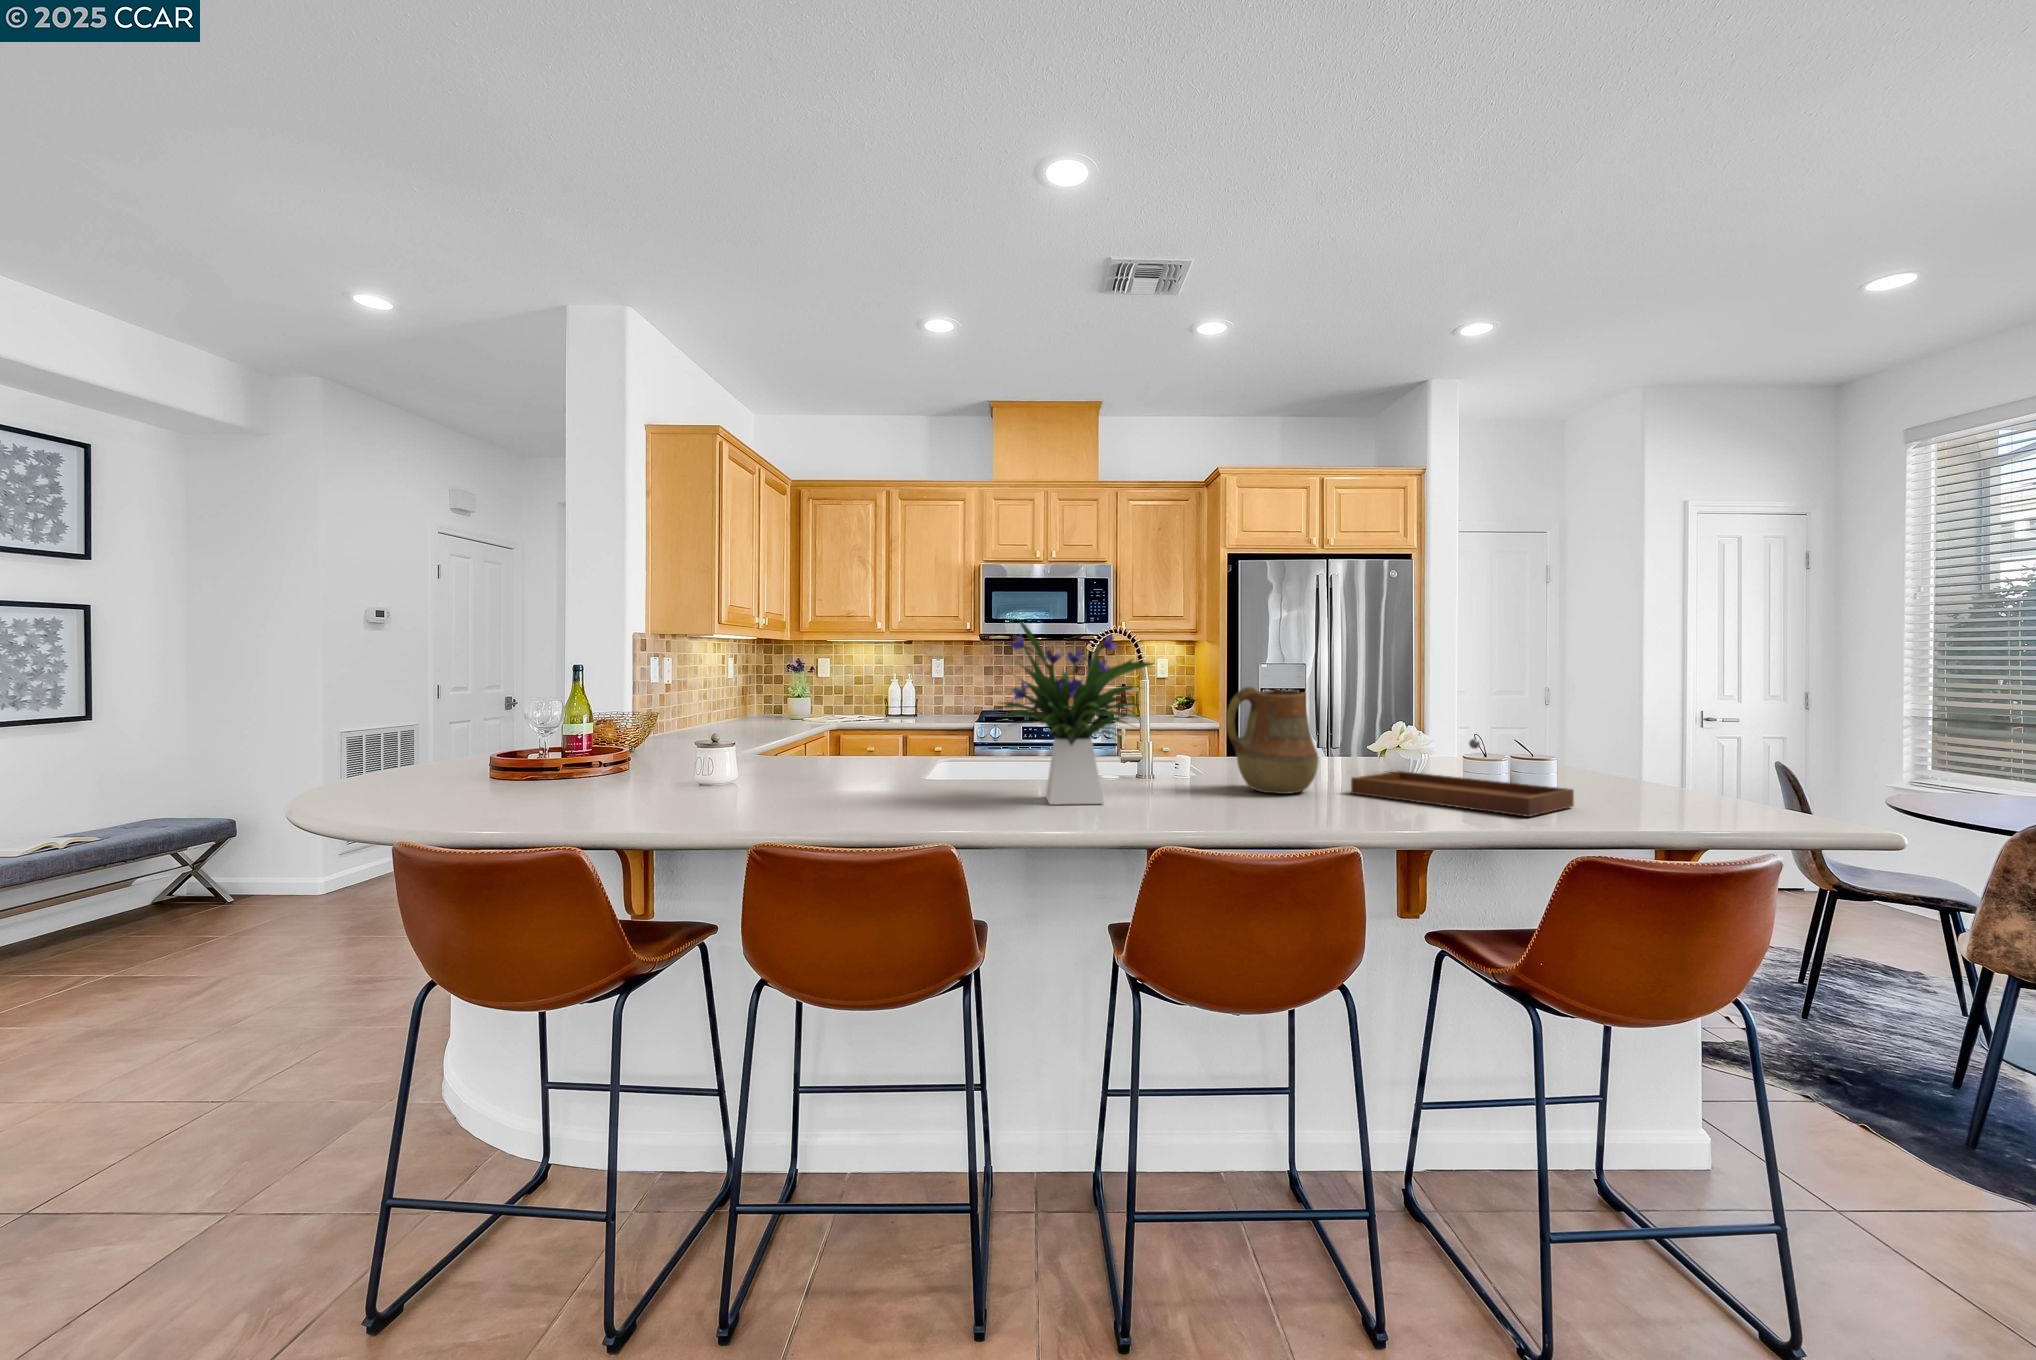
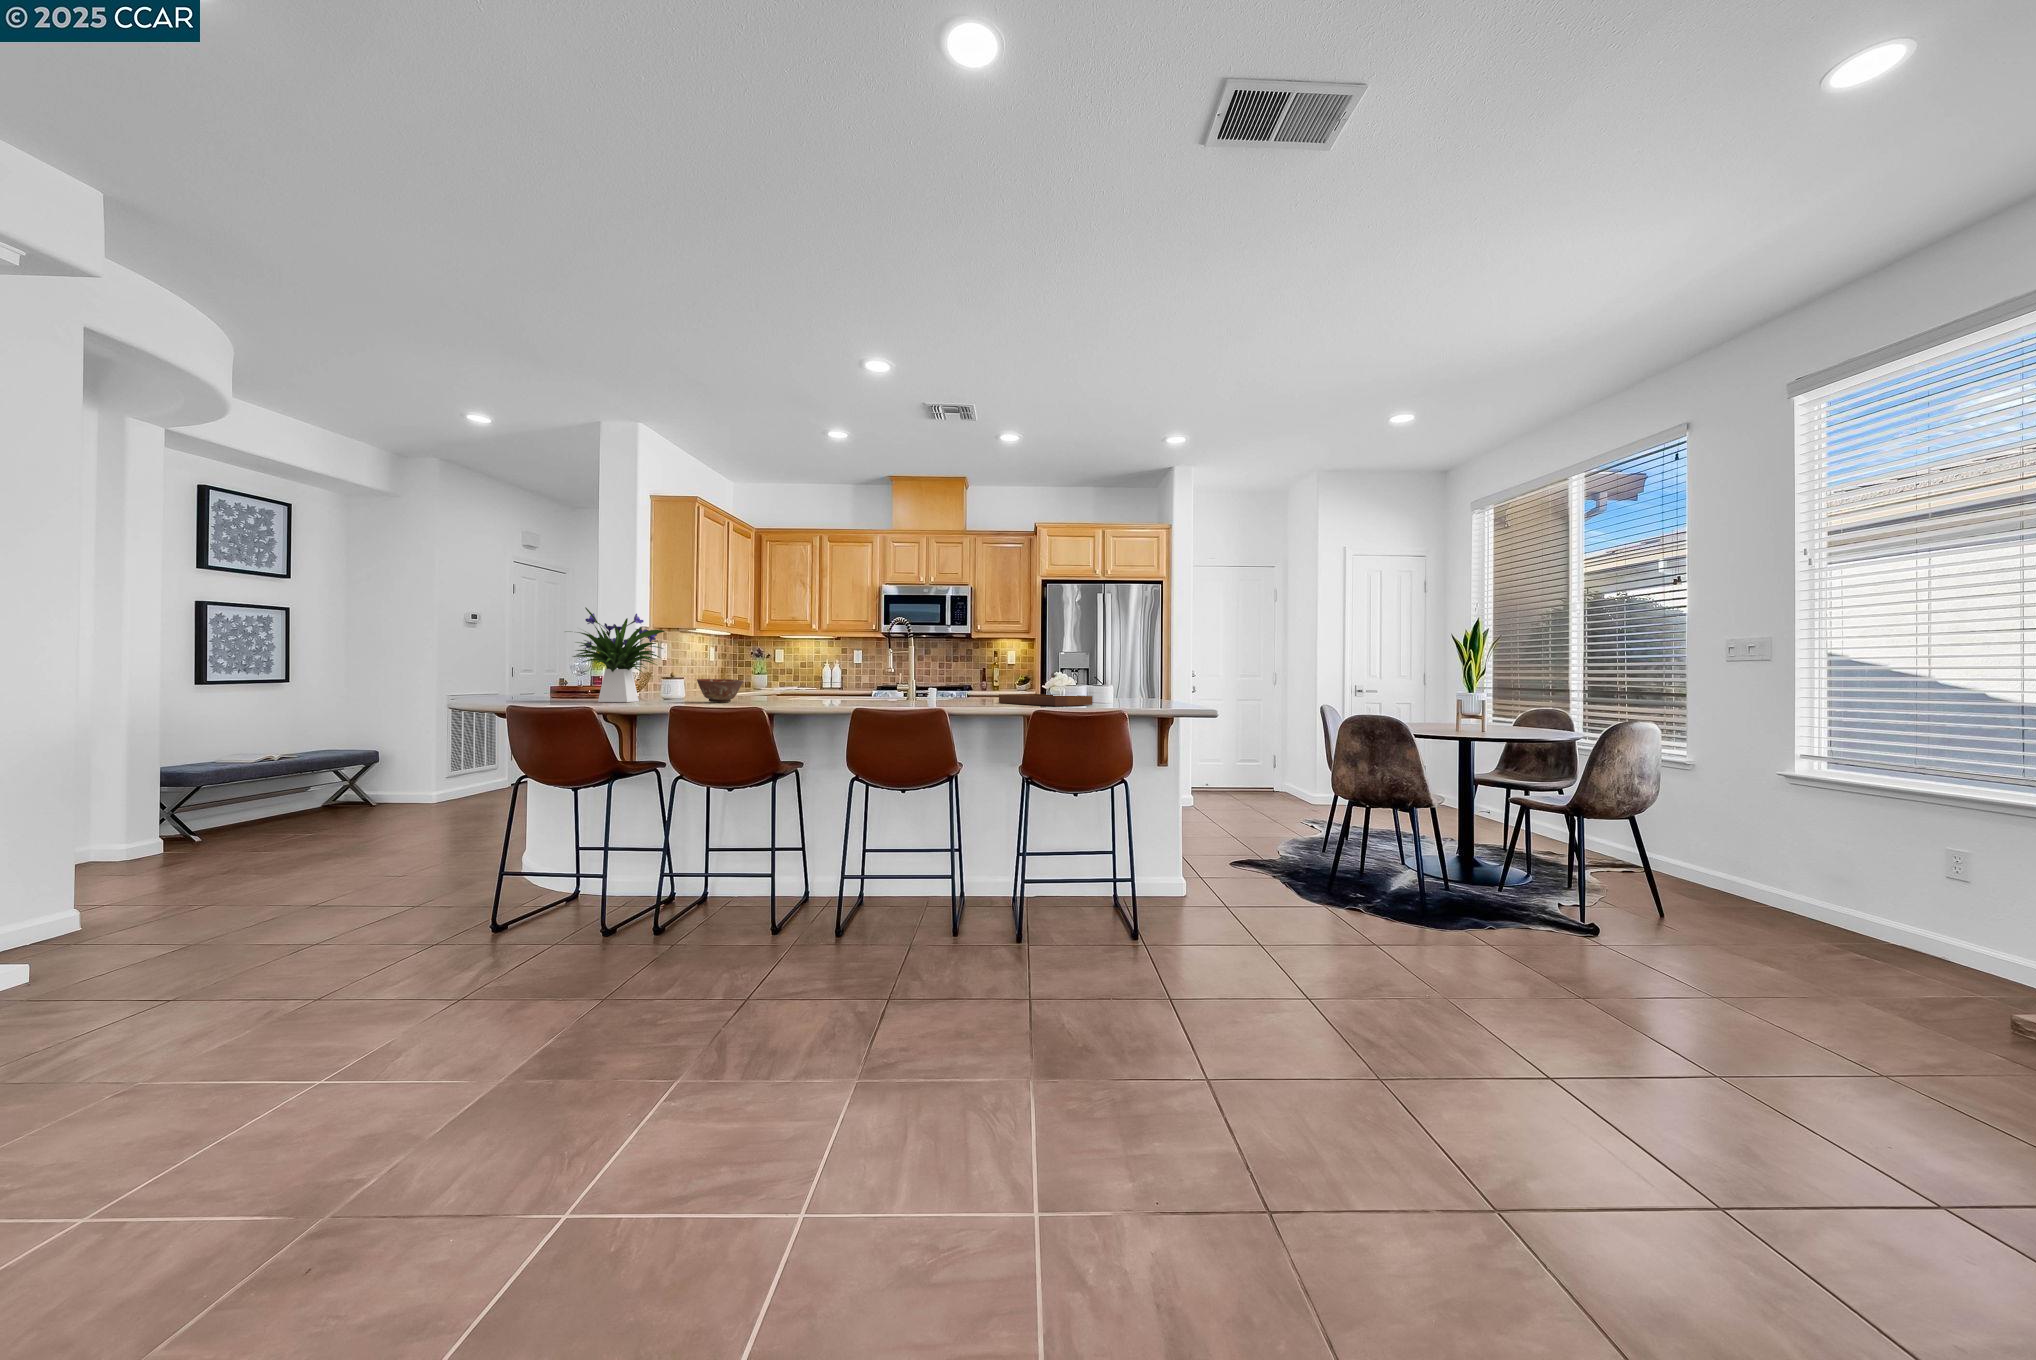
flower arrangement: present [998,622,1154,805] -> present [573,607,665,702]
pitcher: present [1226,687,1318,794] -> none [936,647,984,702]
ceramic bowl: none [784,755,873,806] -> present [697,679,743,702]

